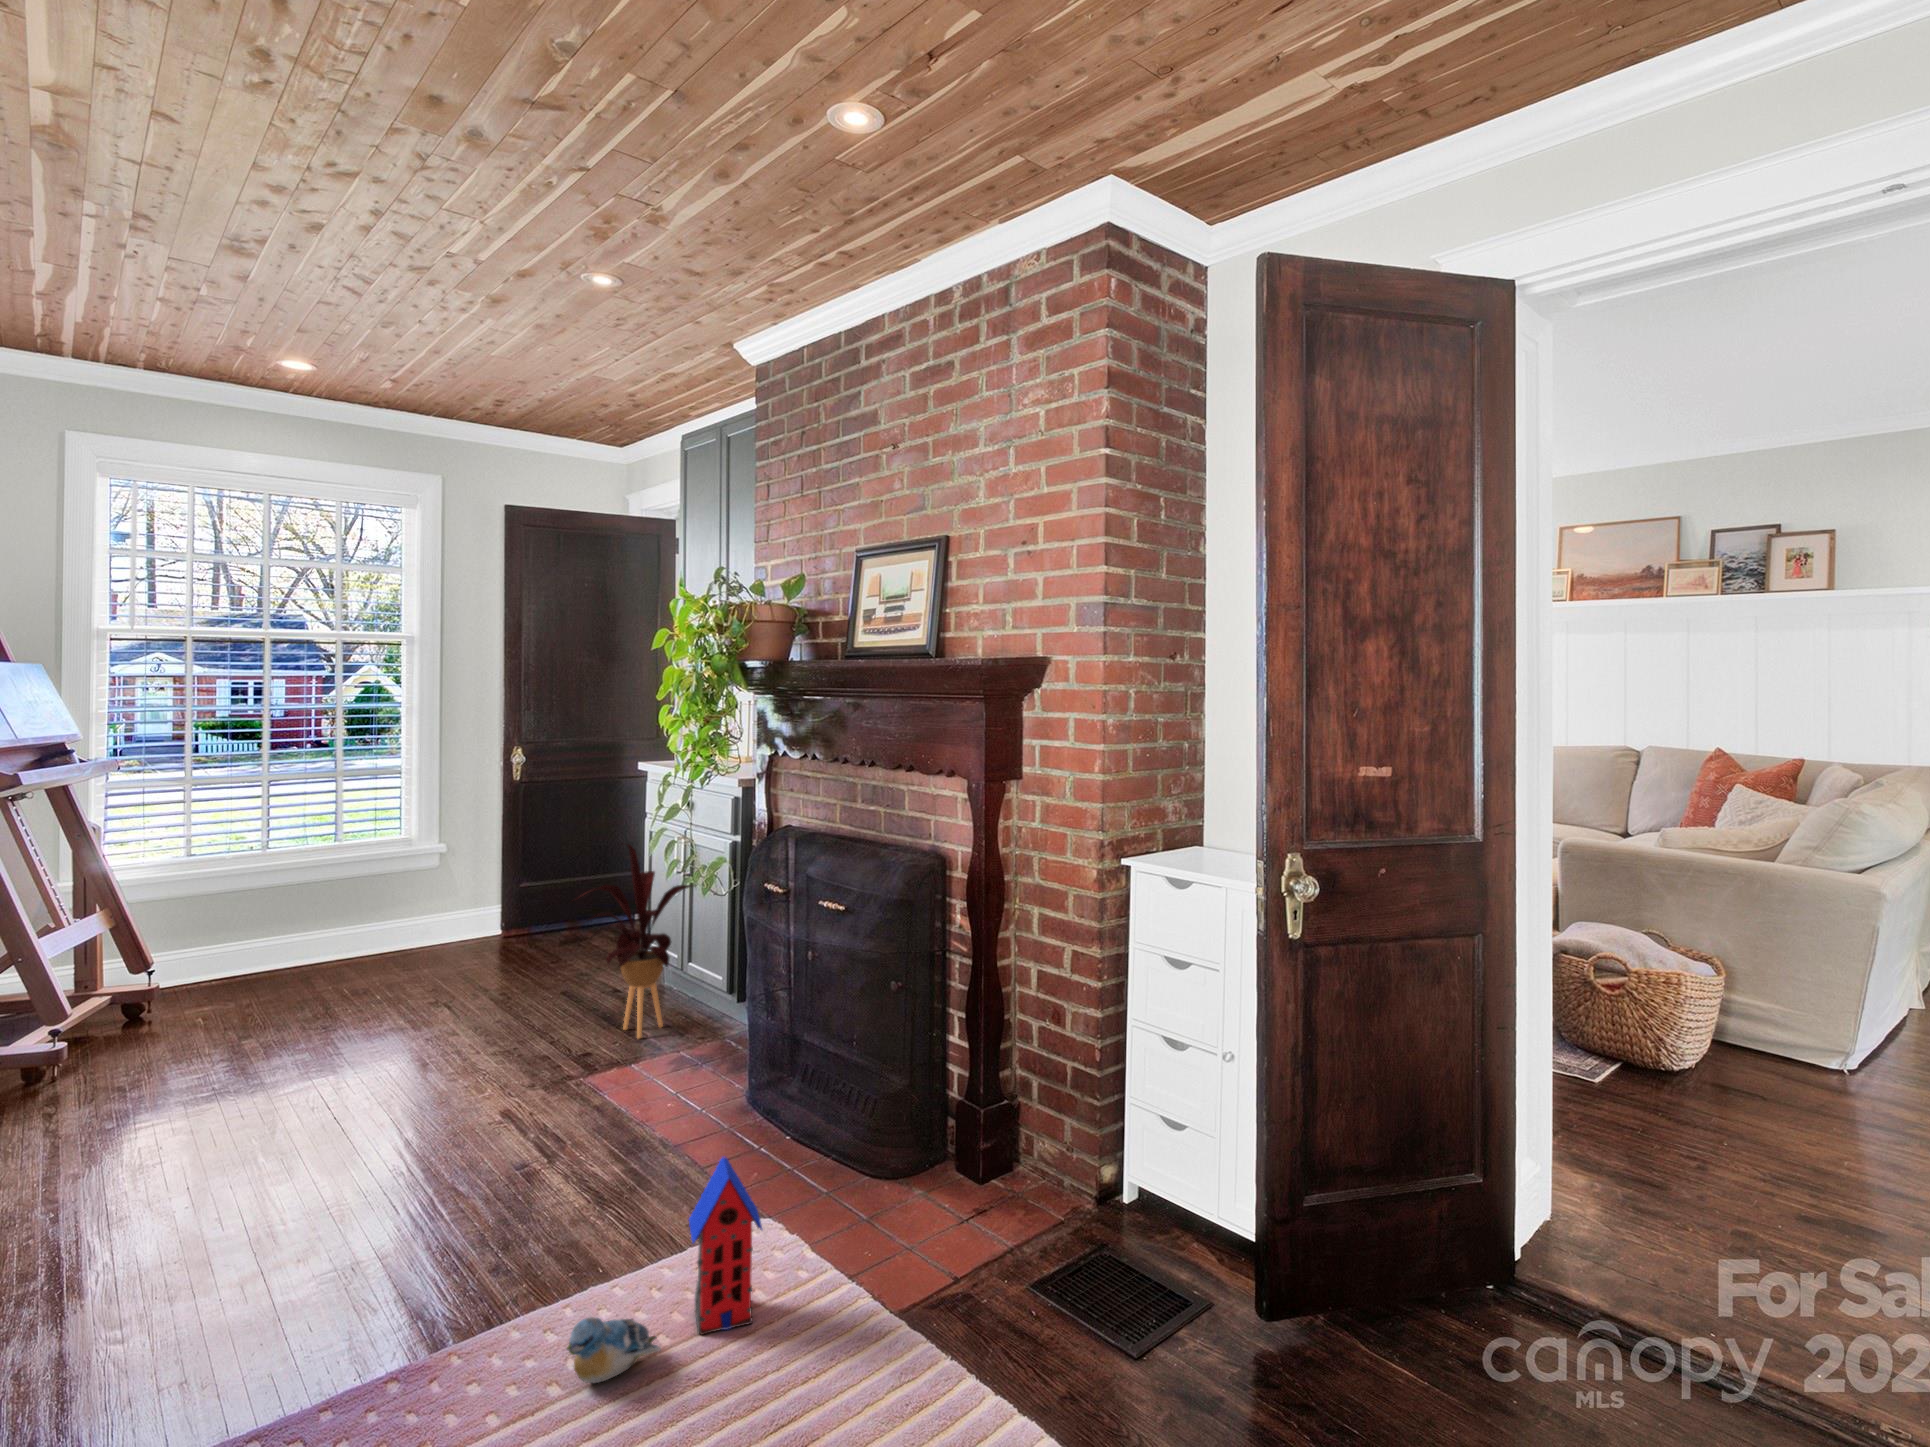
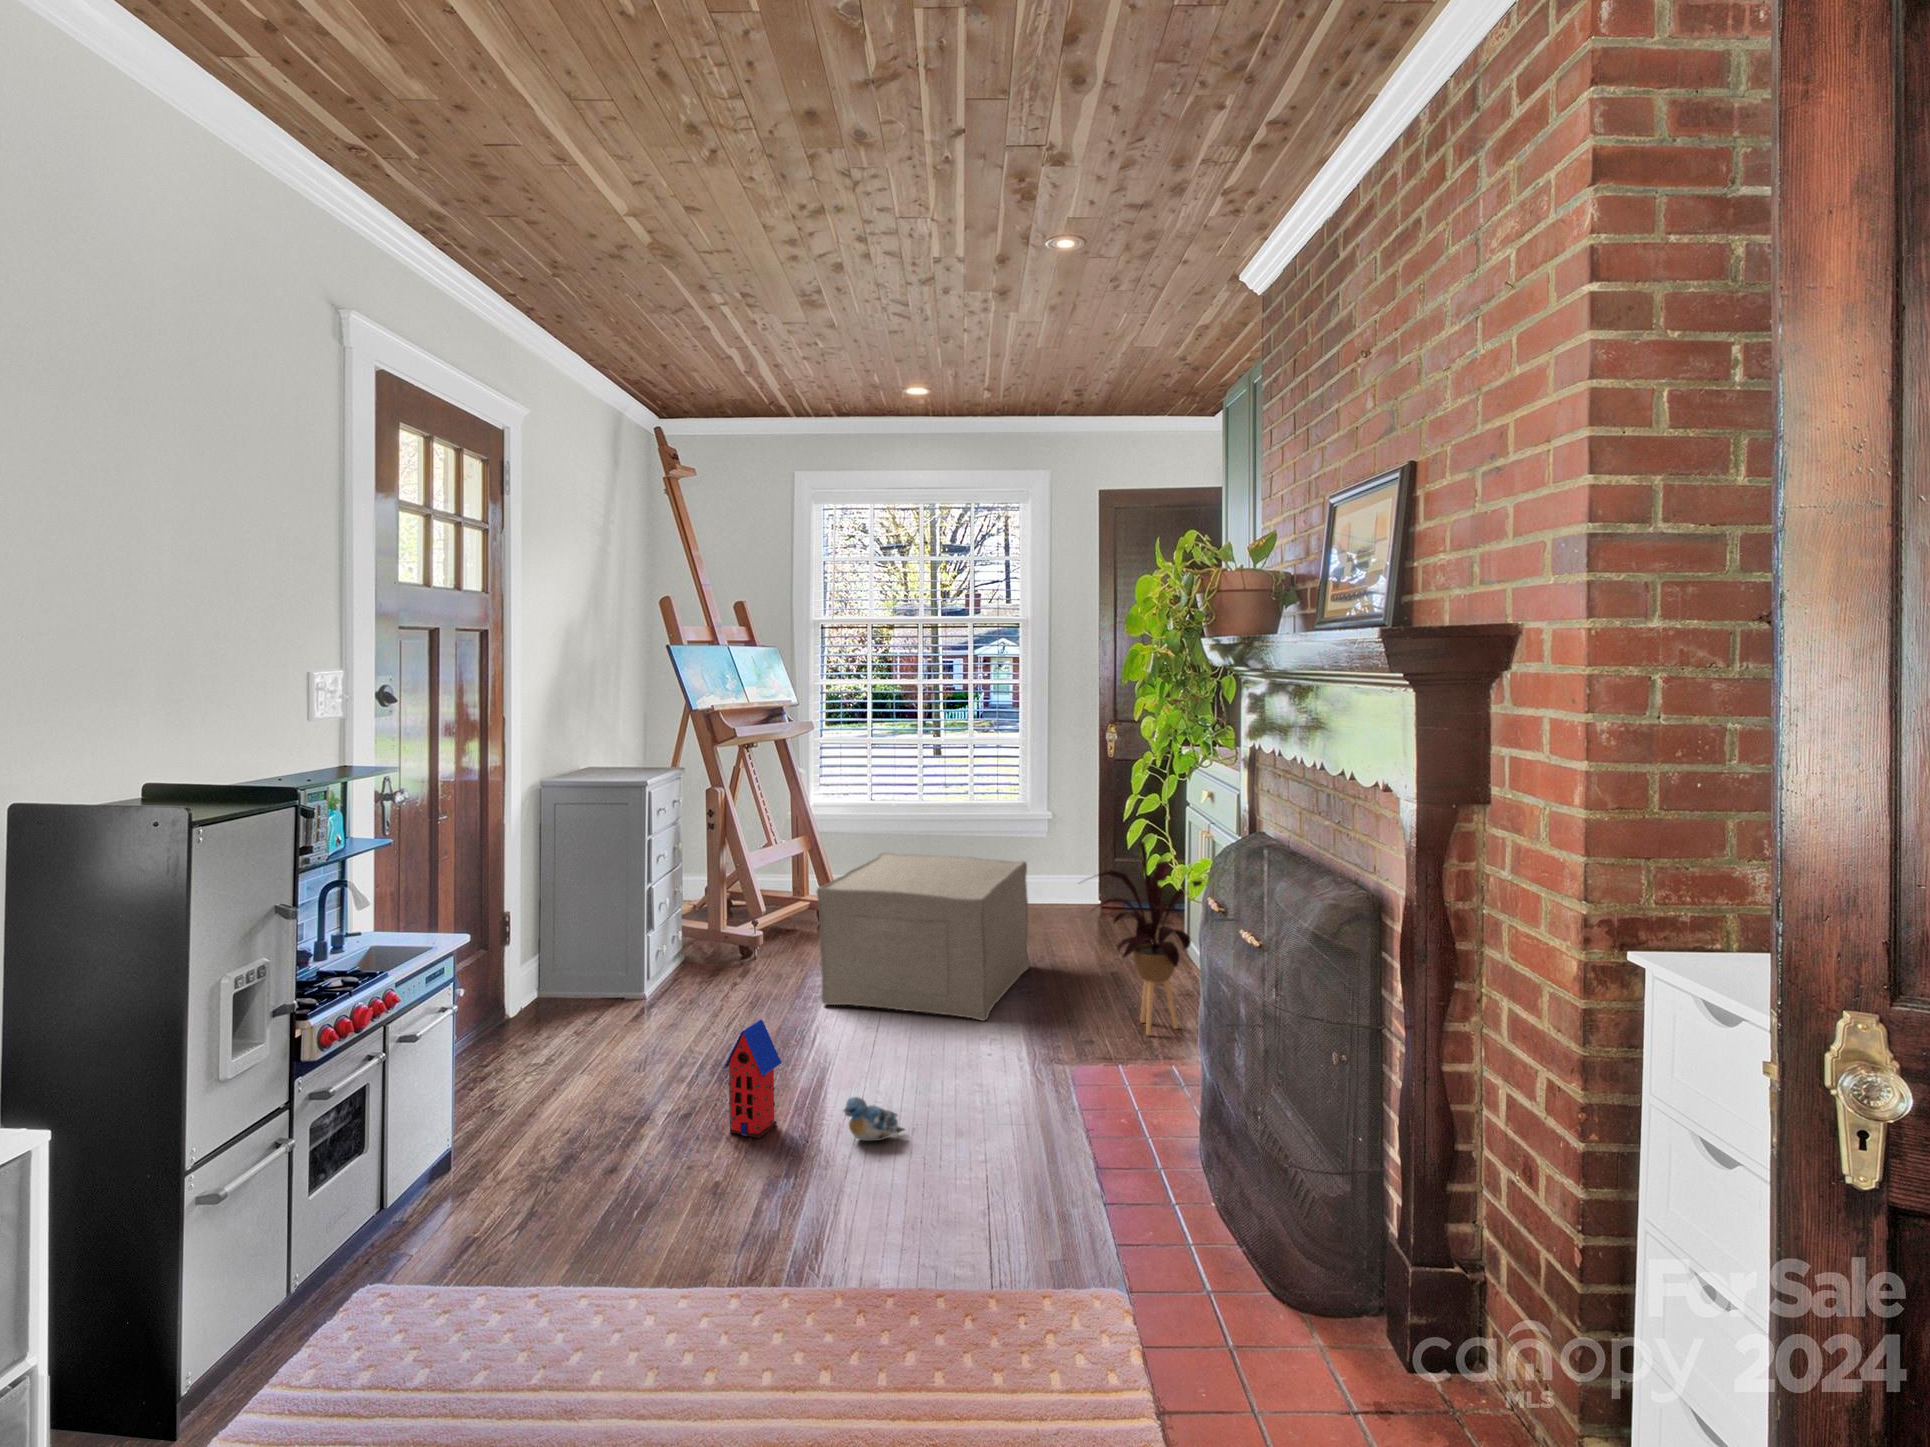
ottoman: none [206,895,466,1102] -> present [817,853,1030,1021]
toy house: present [689,1157,762,1335] -> present [723,1020,782,1138]
plush toy: present [567,1317,661,1383] -> present [844,1097,904,1141]

